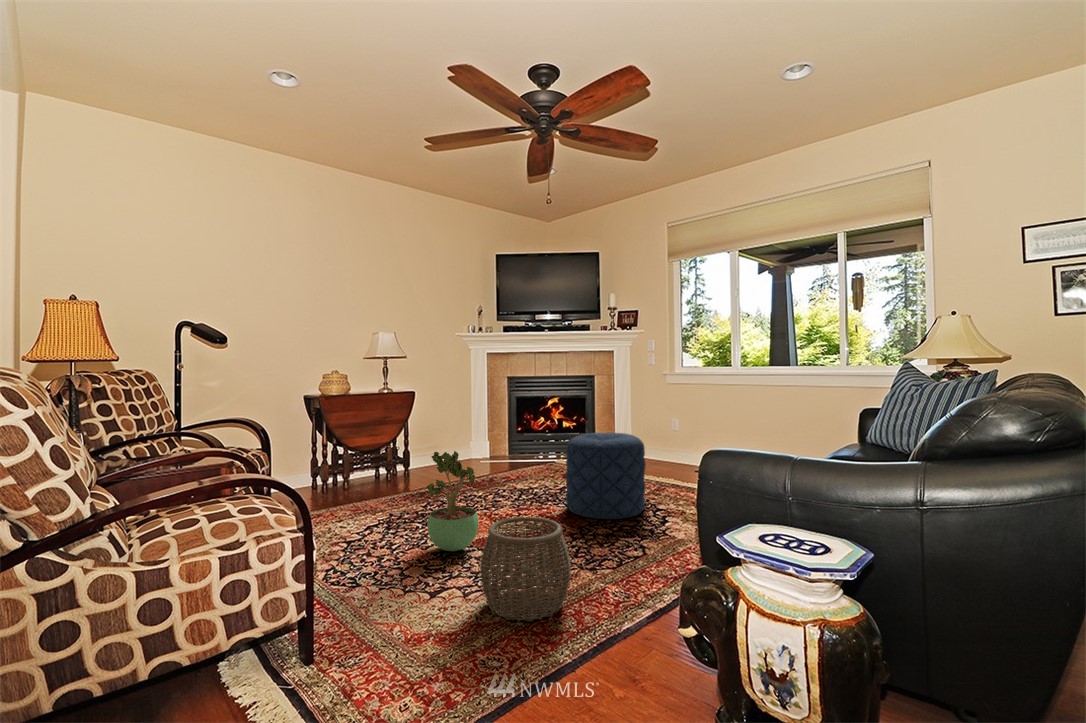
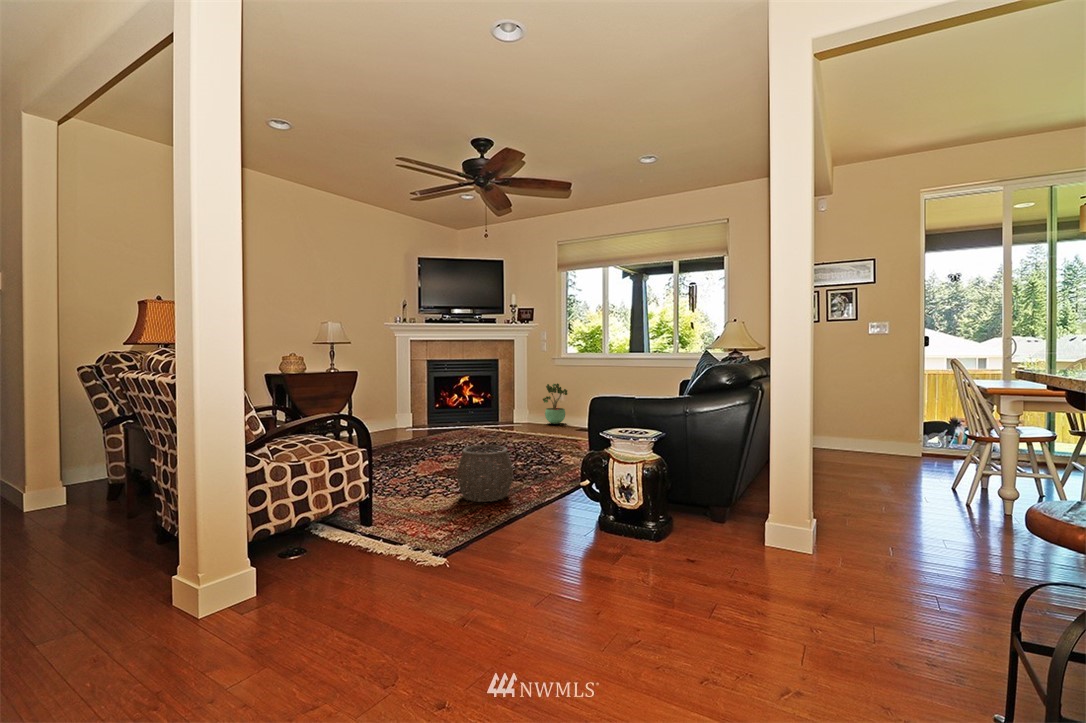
pouf: present [566,433,646,519] -> none [490,399,546,457]
potted plant: present [426,451,479,551] -> present [543,383,567,424]

